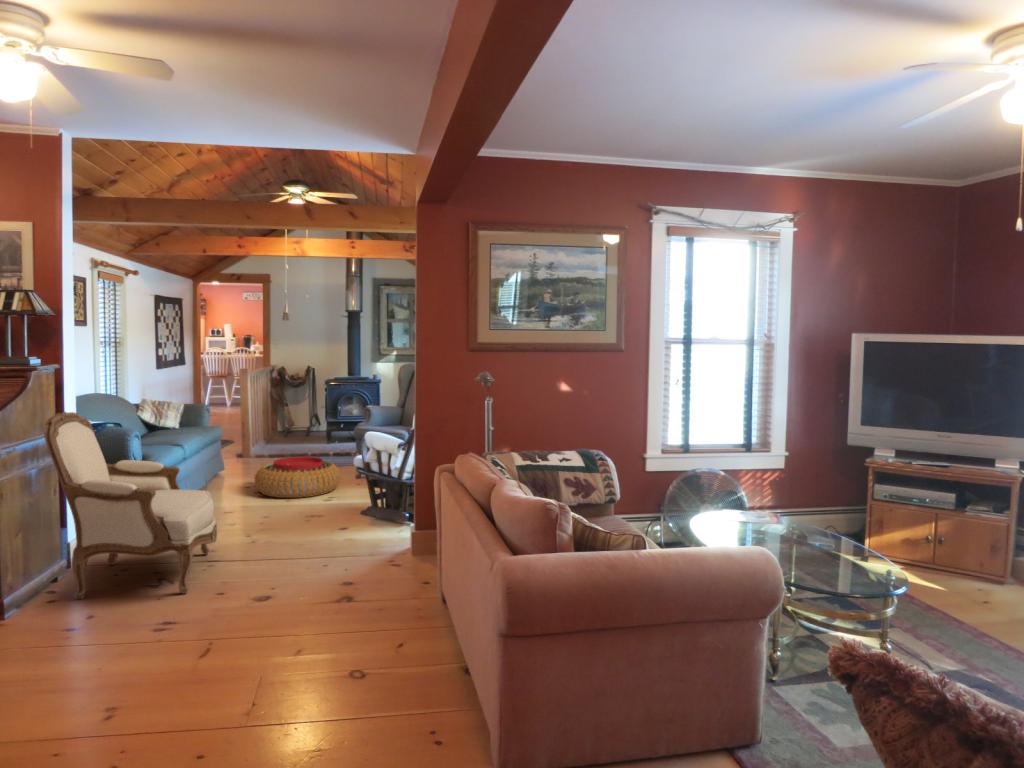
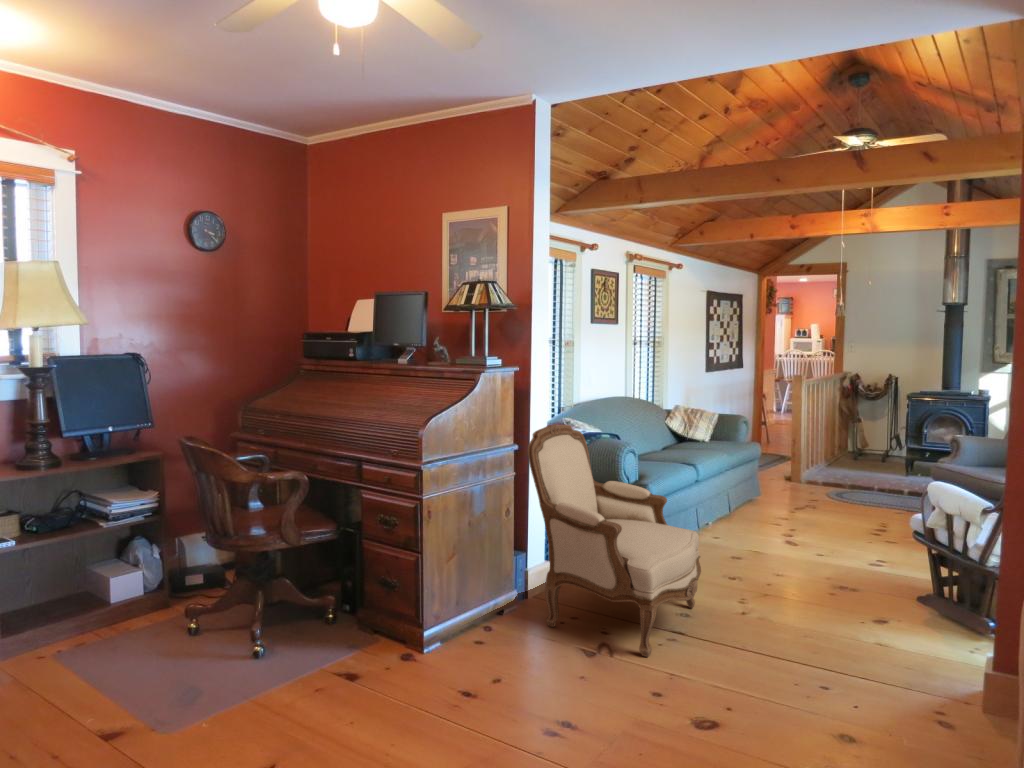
pouf: present [255,457,340,498] -> none [781,495,900,554]

